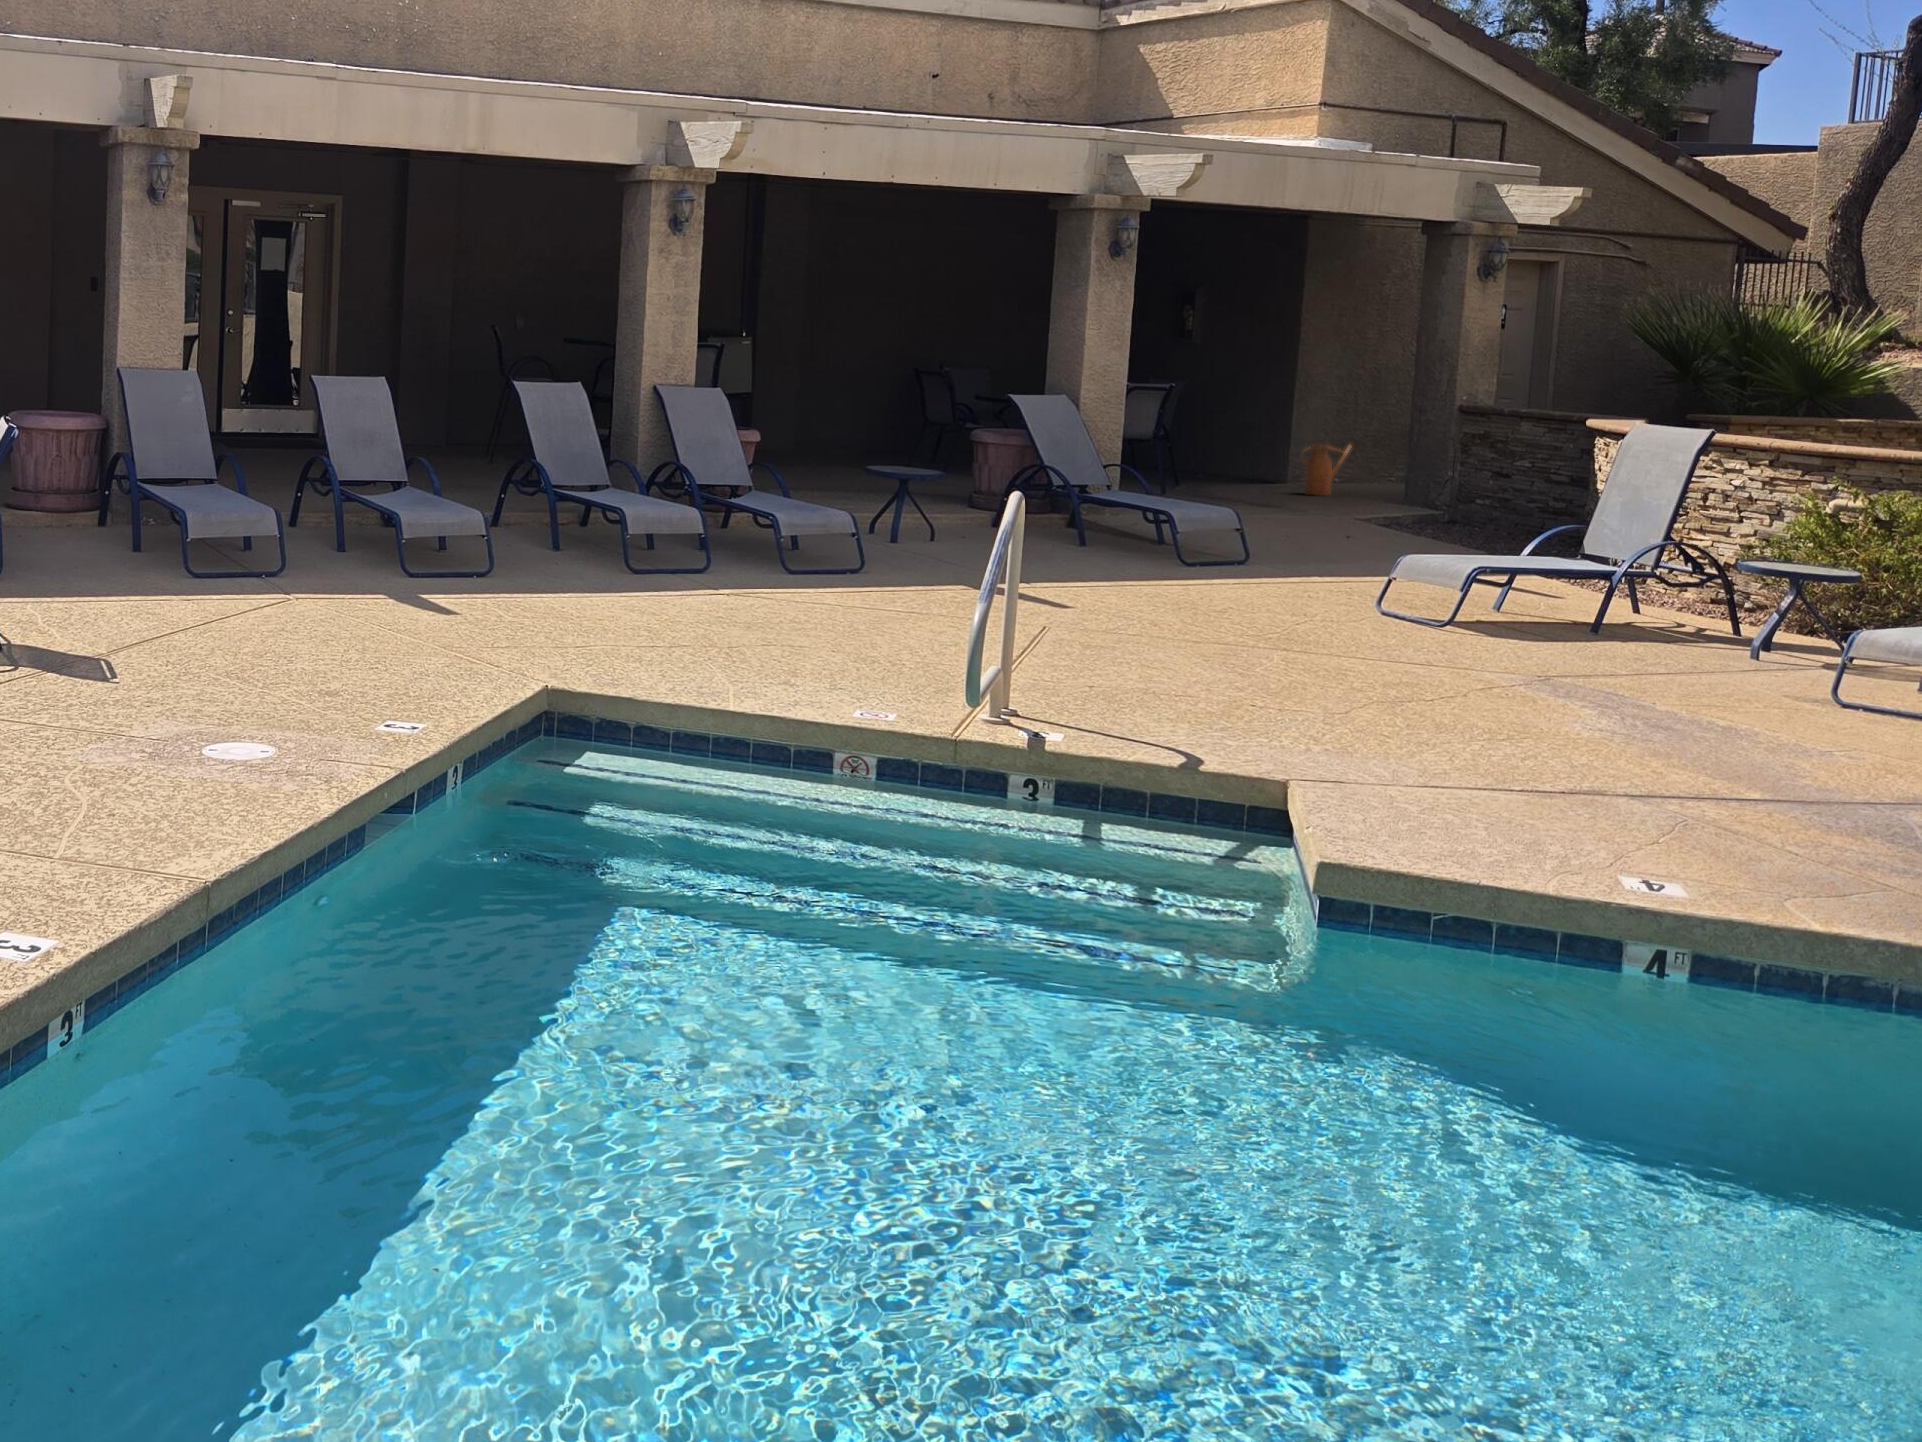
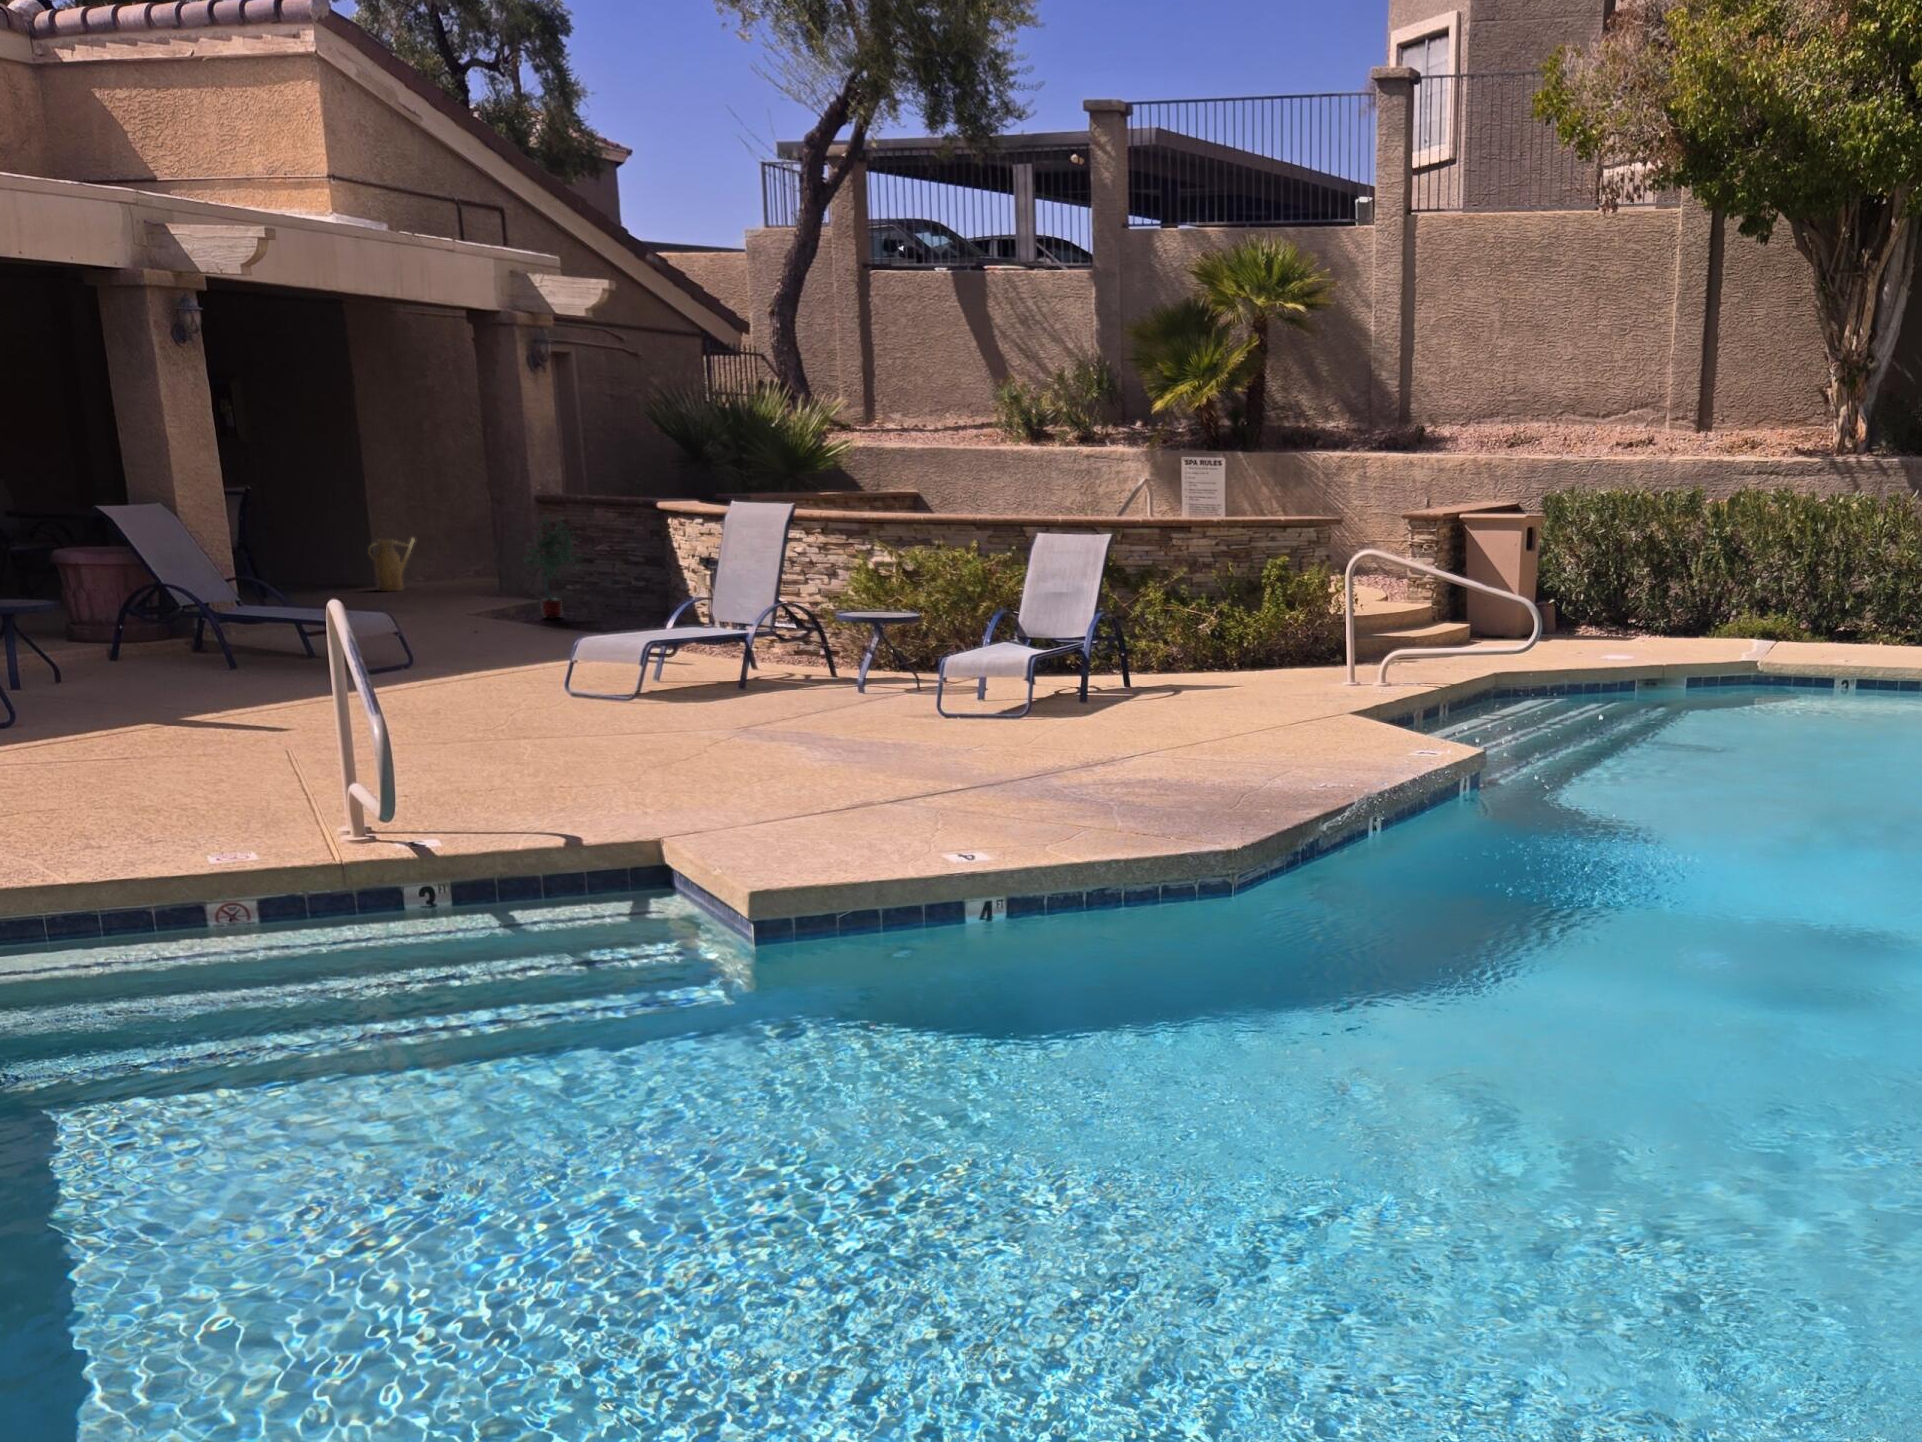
potted tree: none [1435,428,1505,537] -> present [523,515,585,618]

